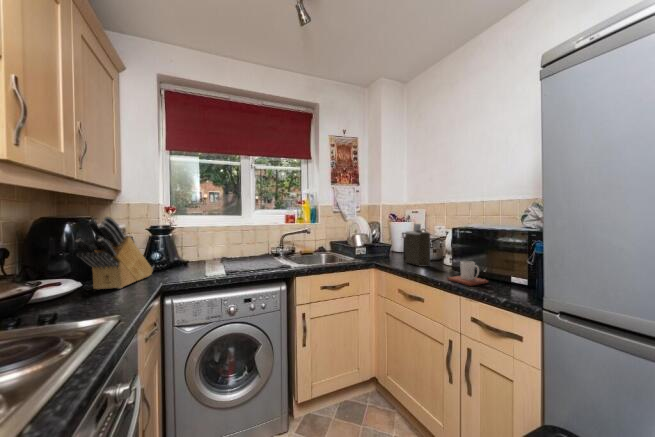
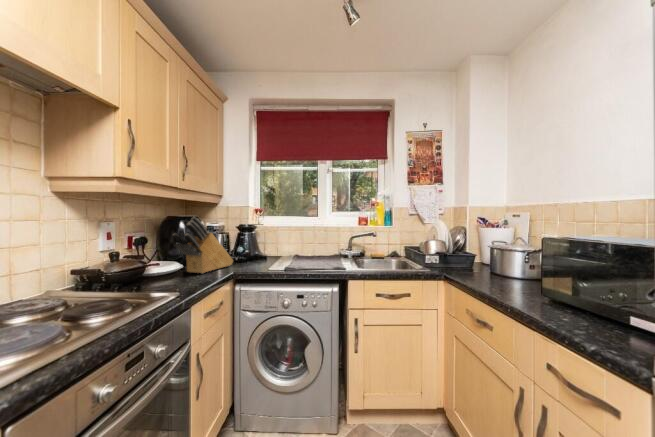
bottle: present [405,224,430,267] -> none [485,231,519,287]
mug: present [448,261,488,286] -> none [528,286,598,323]

